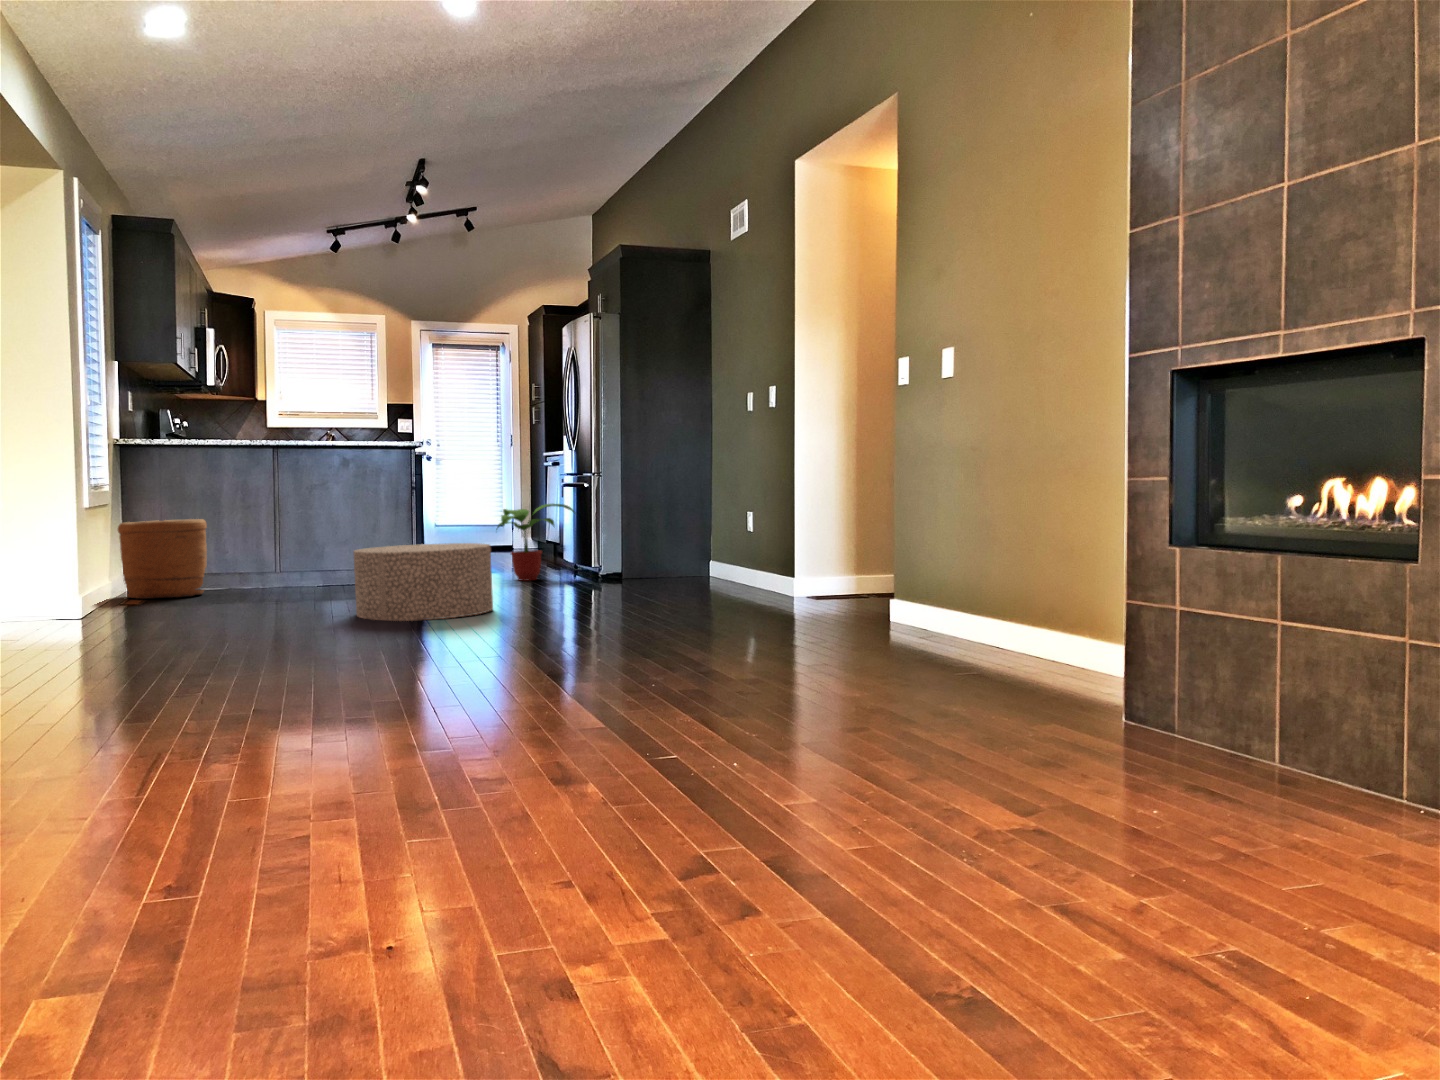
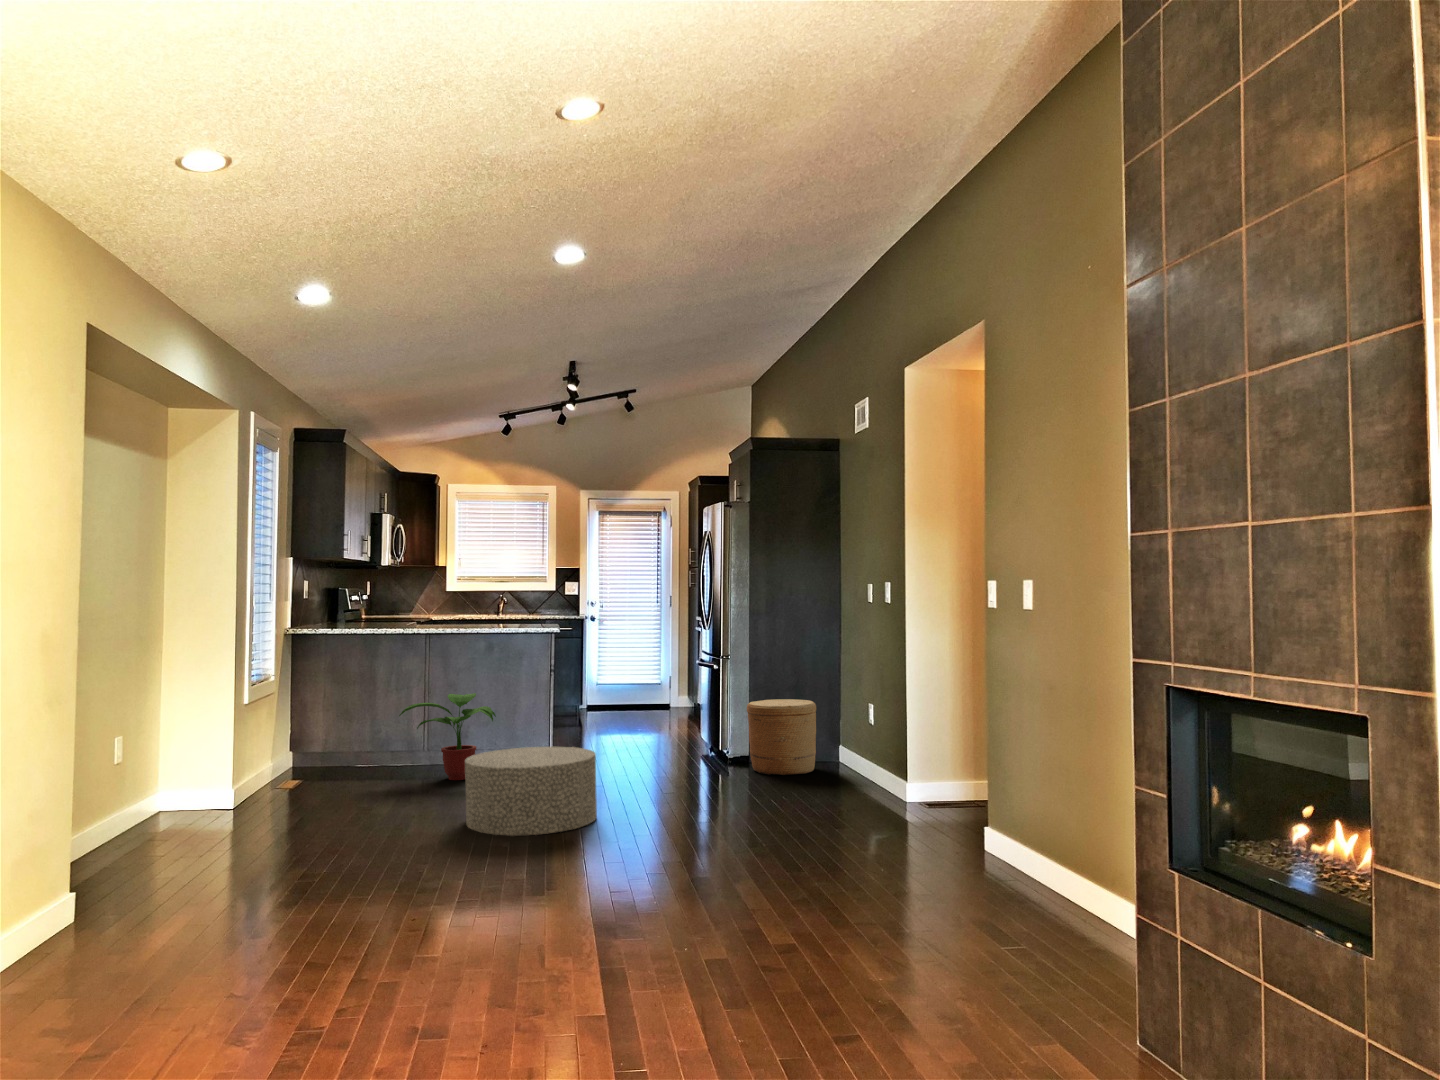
potted plant: present [497,504,575,581] -> present [399,693,496,780]
woven basket: present [118,519,207,599] -> present [747,699,816,775]

